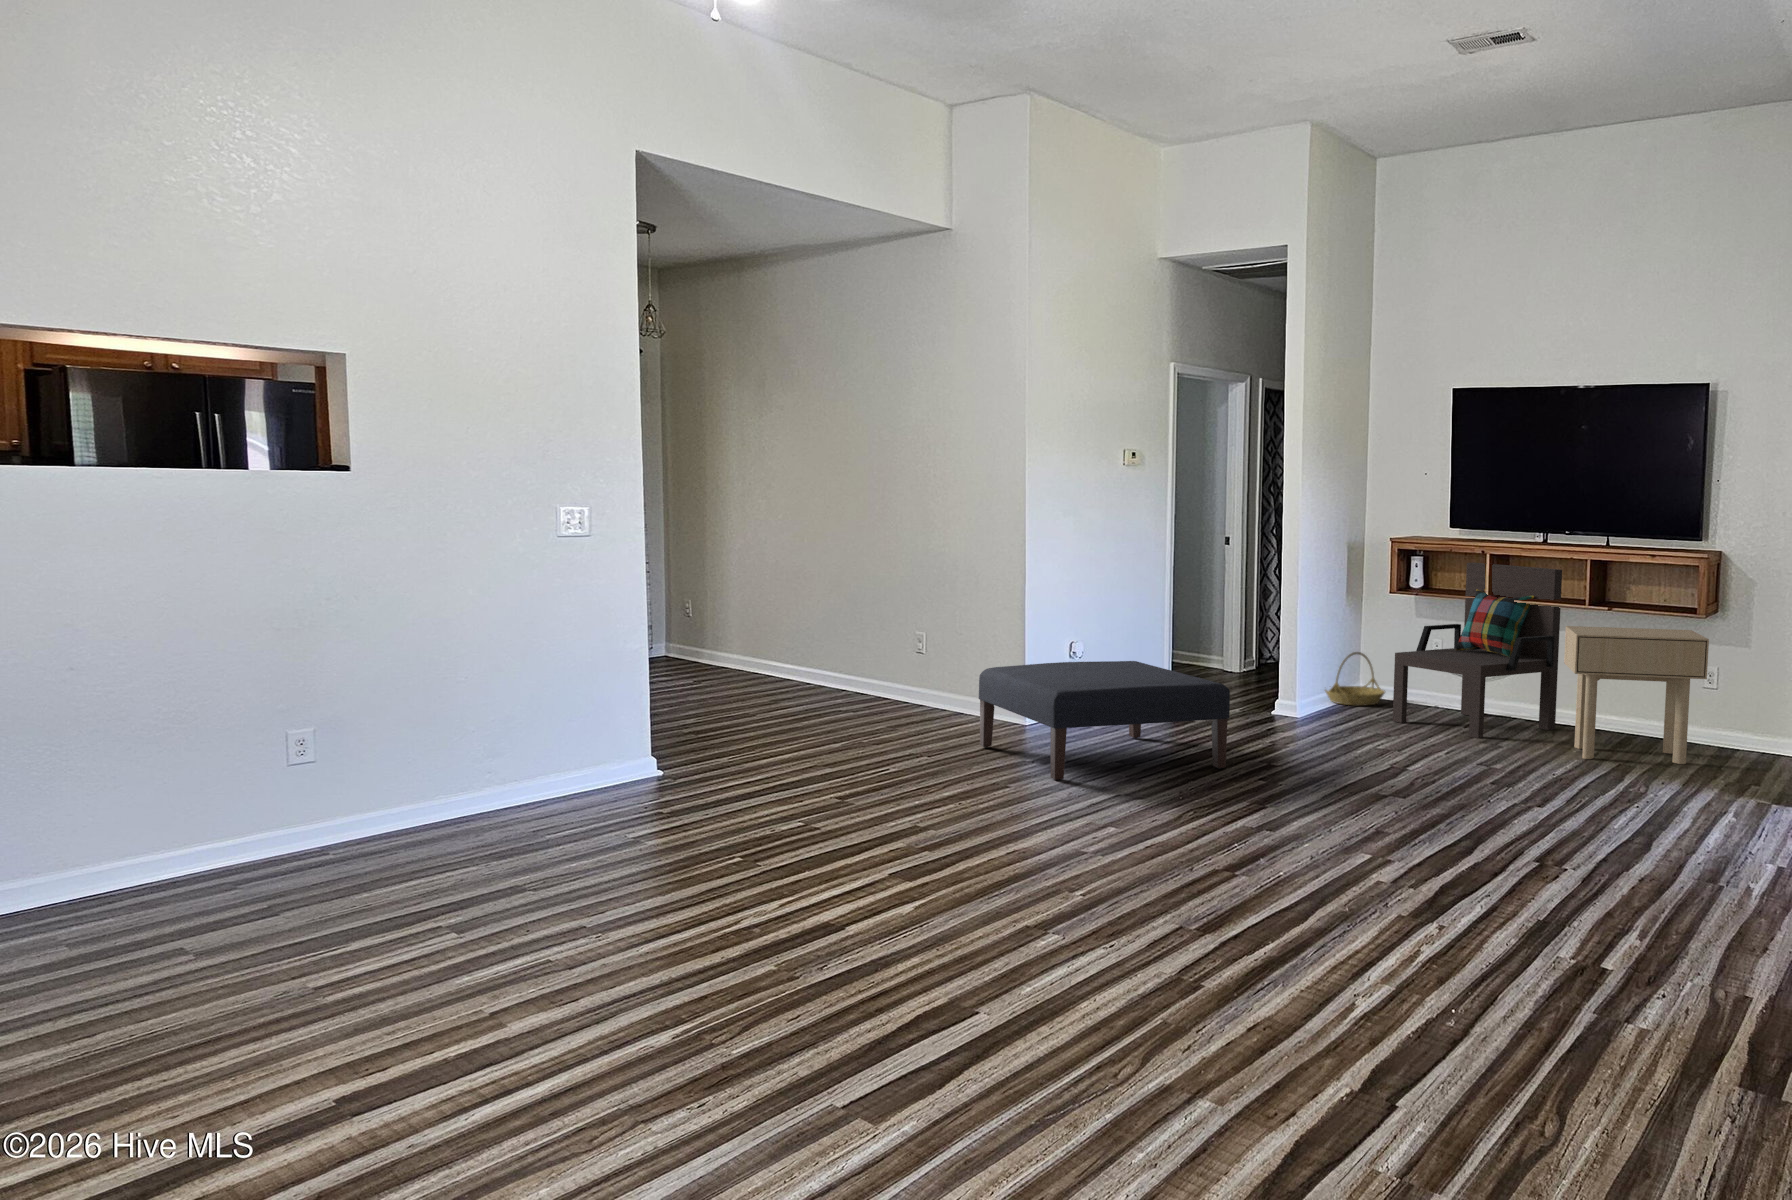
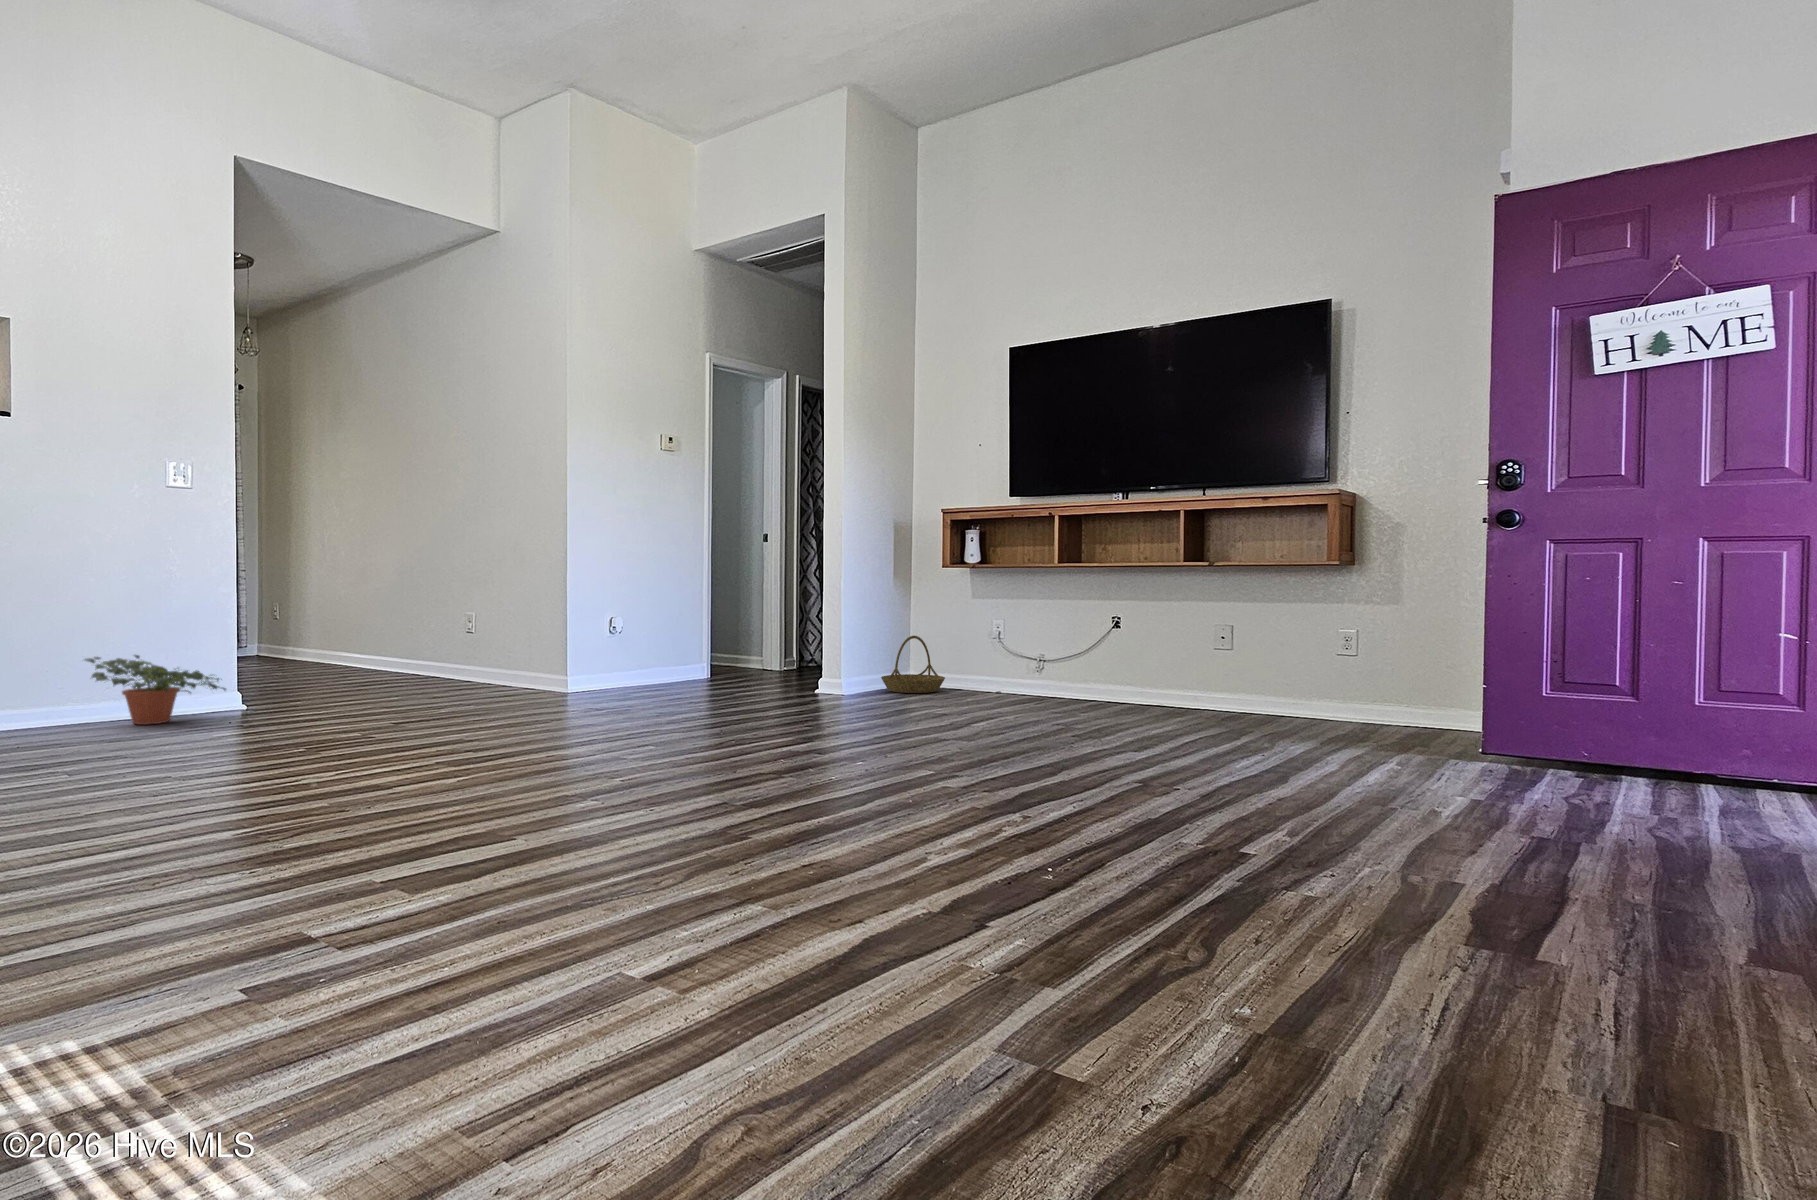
armchair: present [1393,563,1562,738] -> none [966,530,1136,716]
side table: present [1564,626,1709,764] -> none [1164,581,1336,730]
potted plant: none [736,655,820,706] -> present [84,655,226,725]
ottoman: present [979,661,1230,780] -> none [419,631,802,807]

